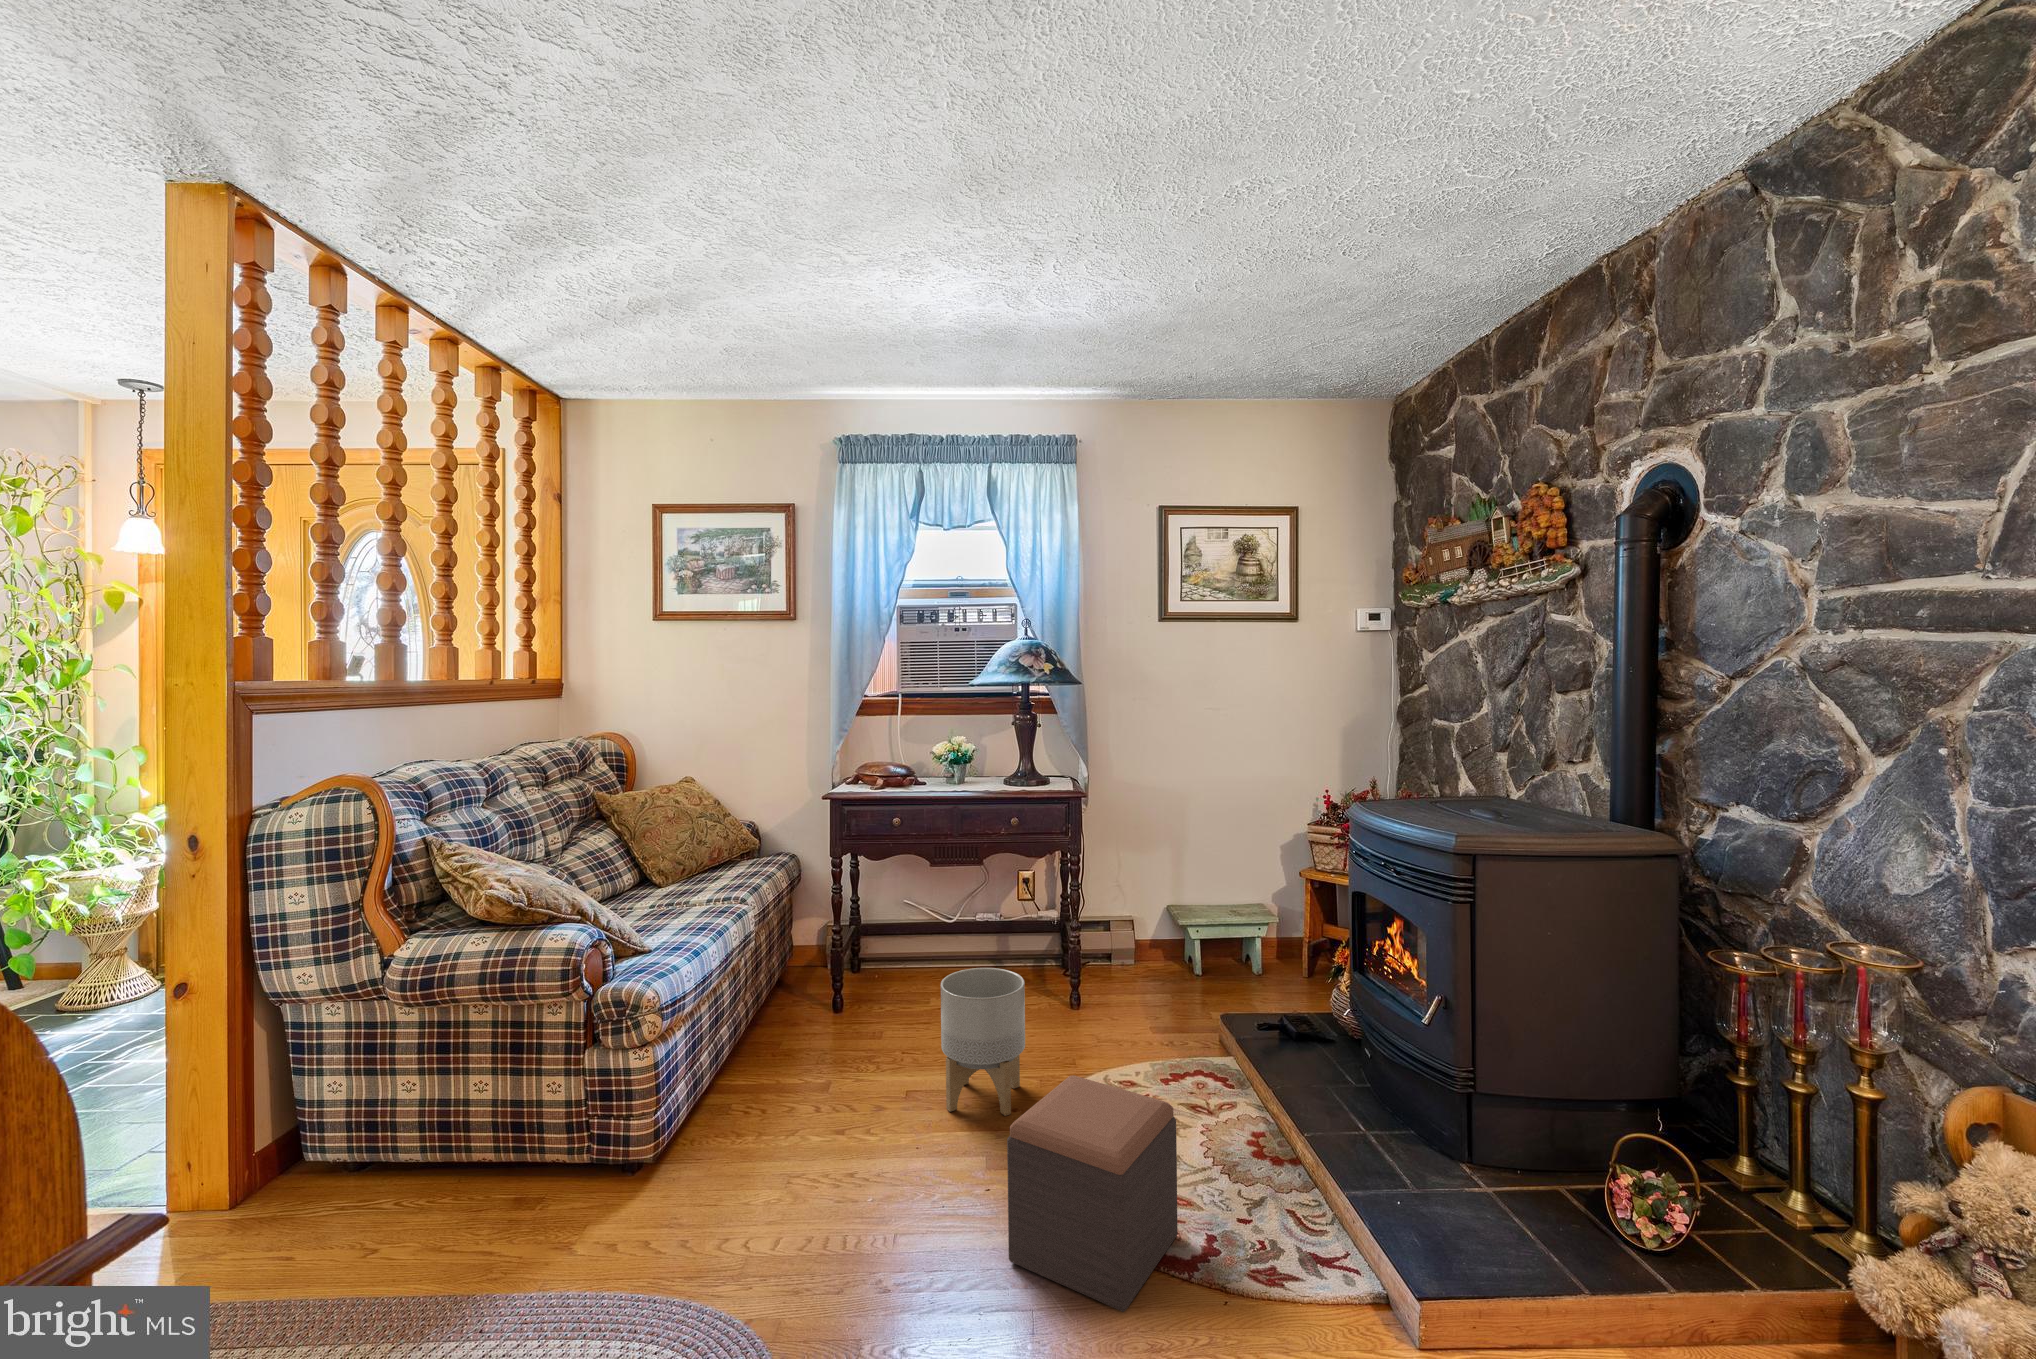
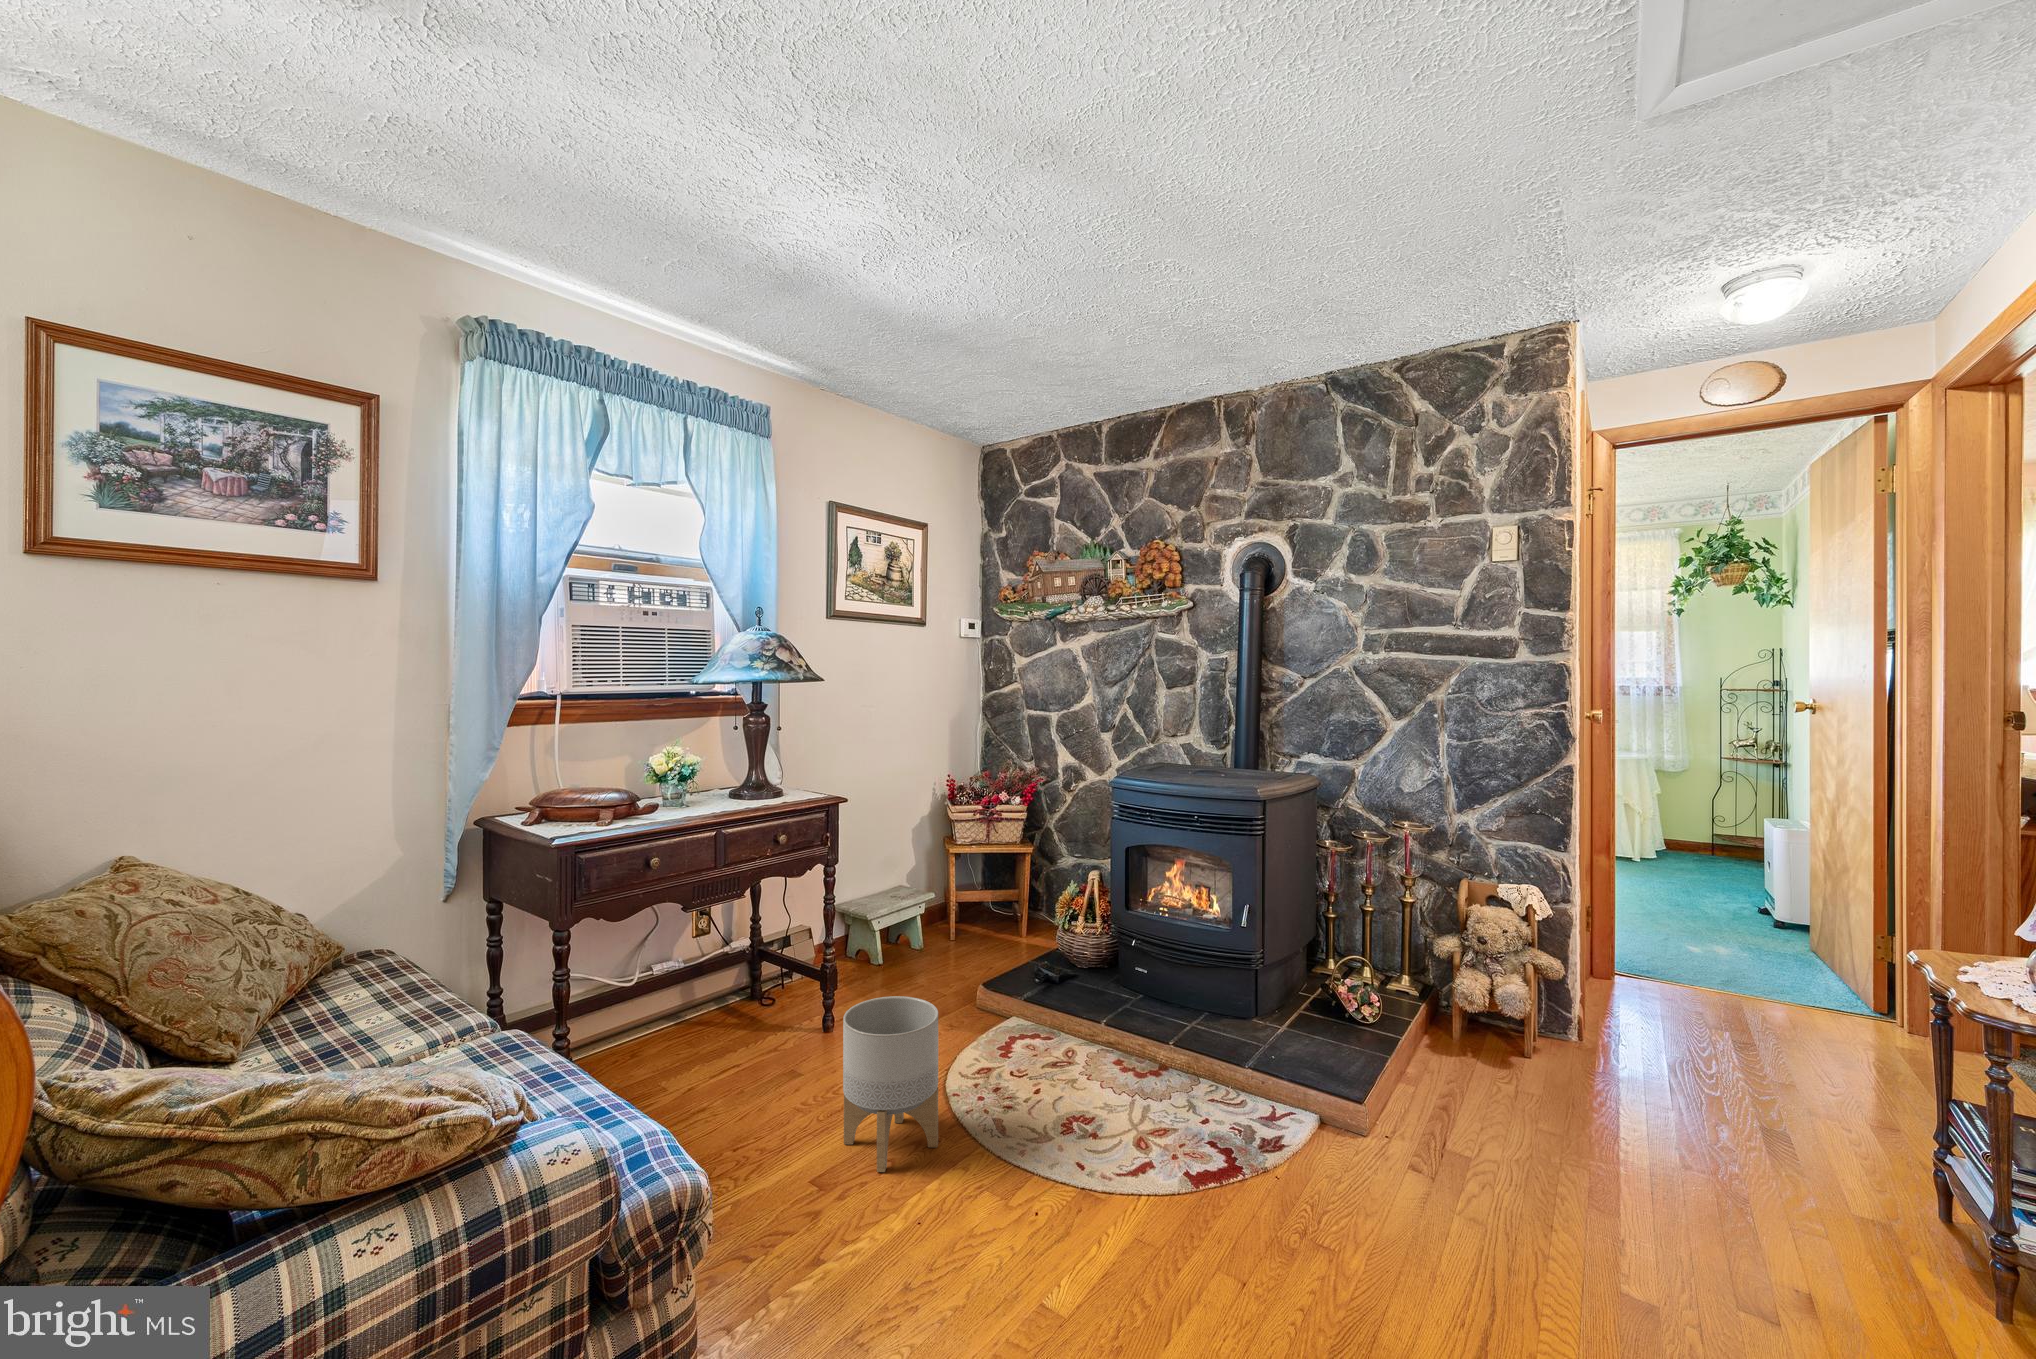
footstool: present [1007,1075,1178,1312] -> none [1088,1041,1245,1243]

